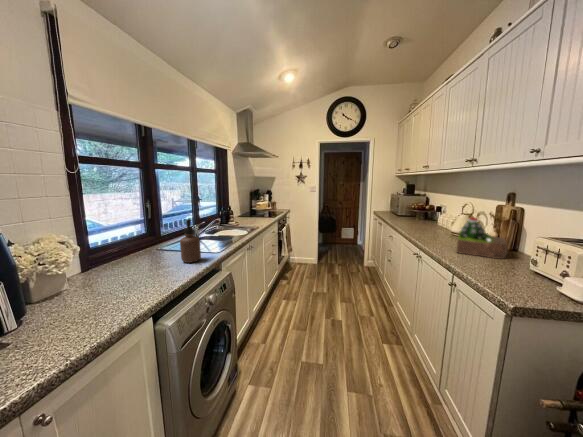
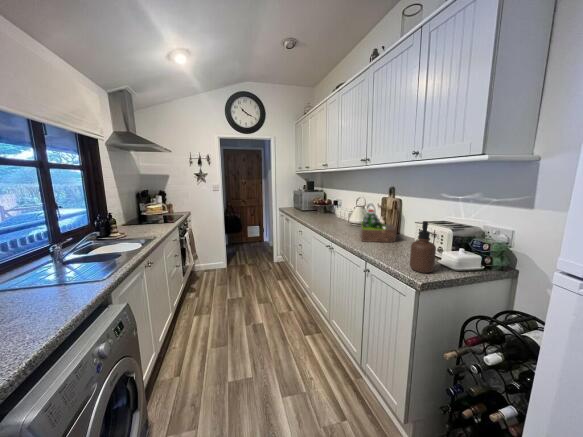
soap dispenser: present [180,219,201,263] -> present [410,221,436,273]

